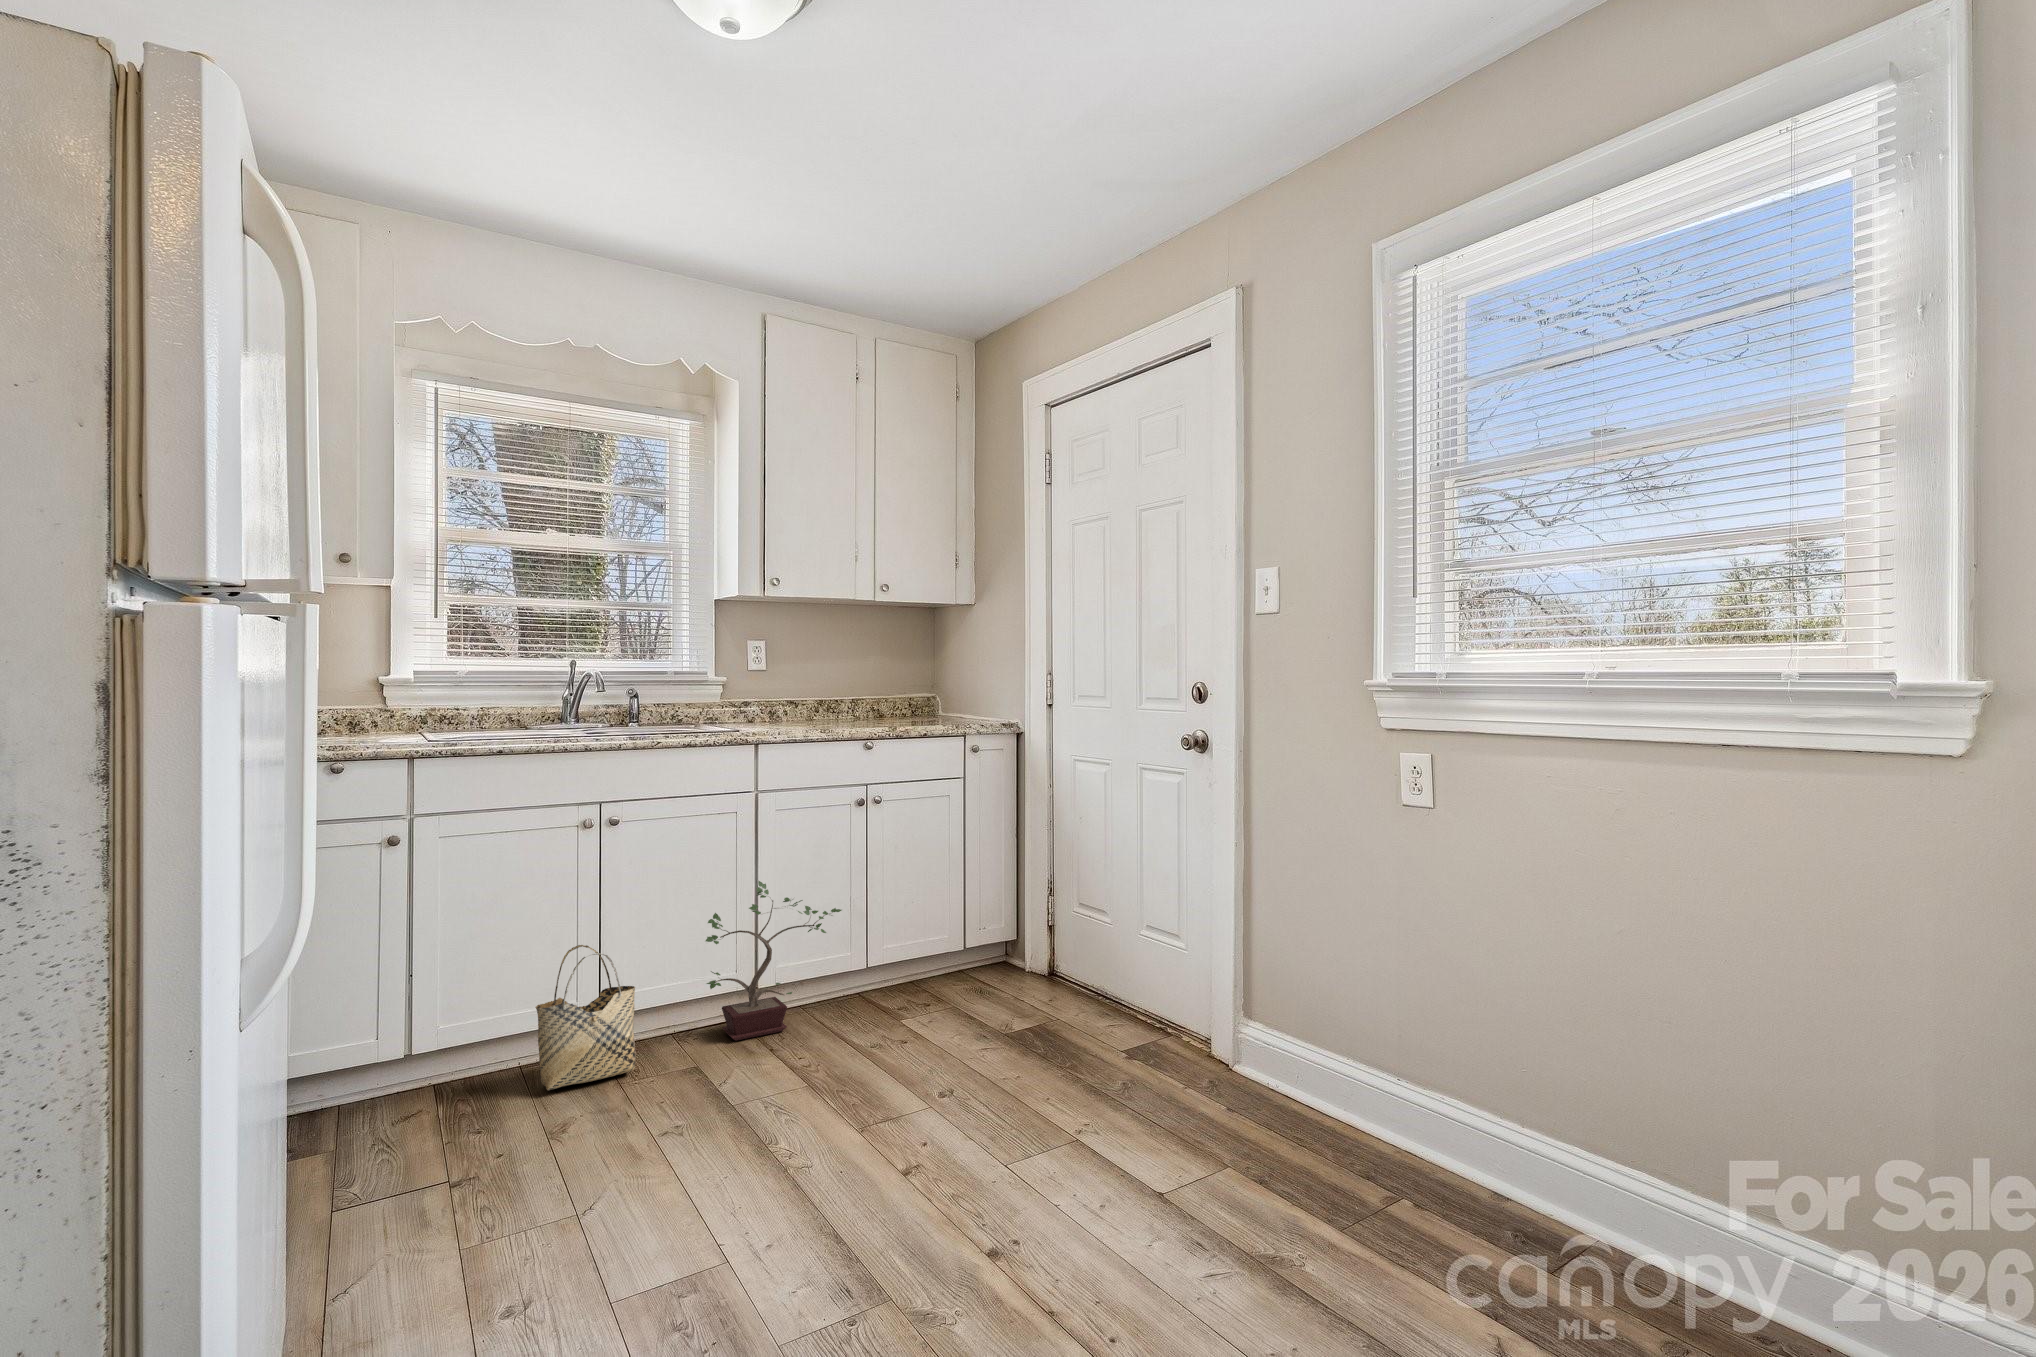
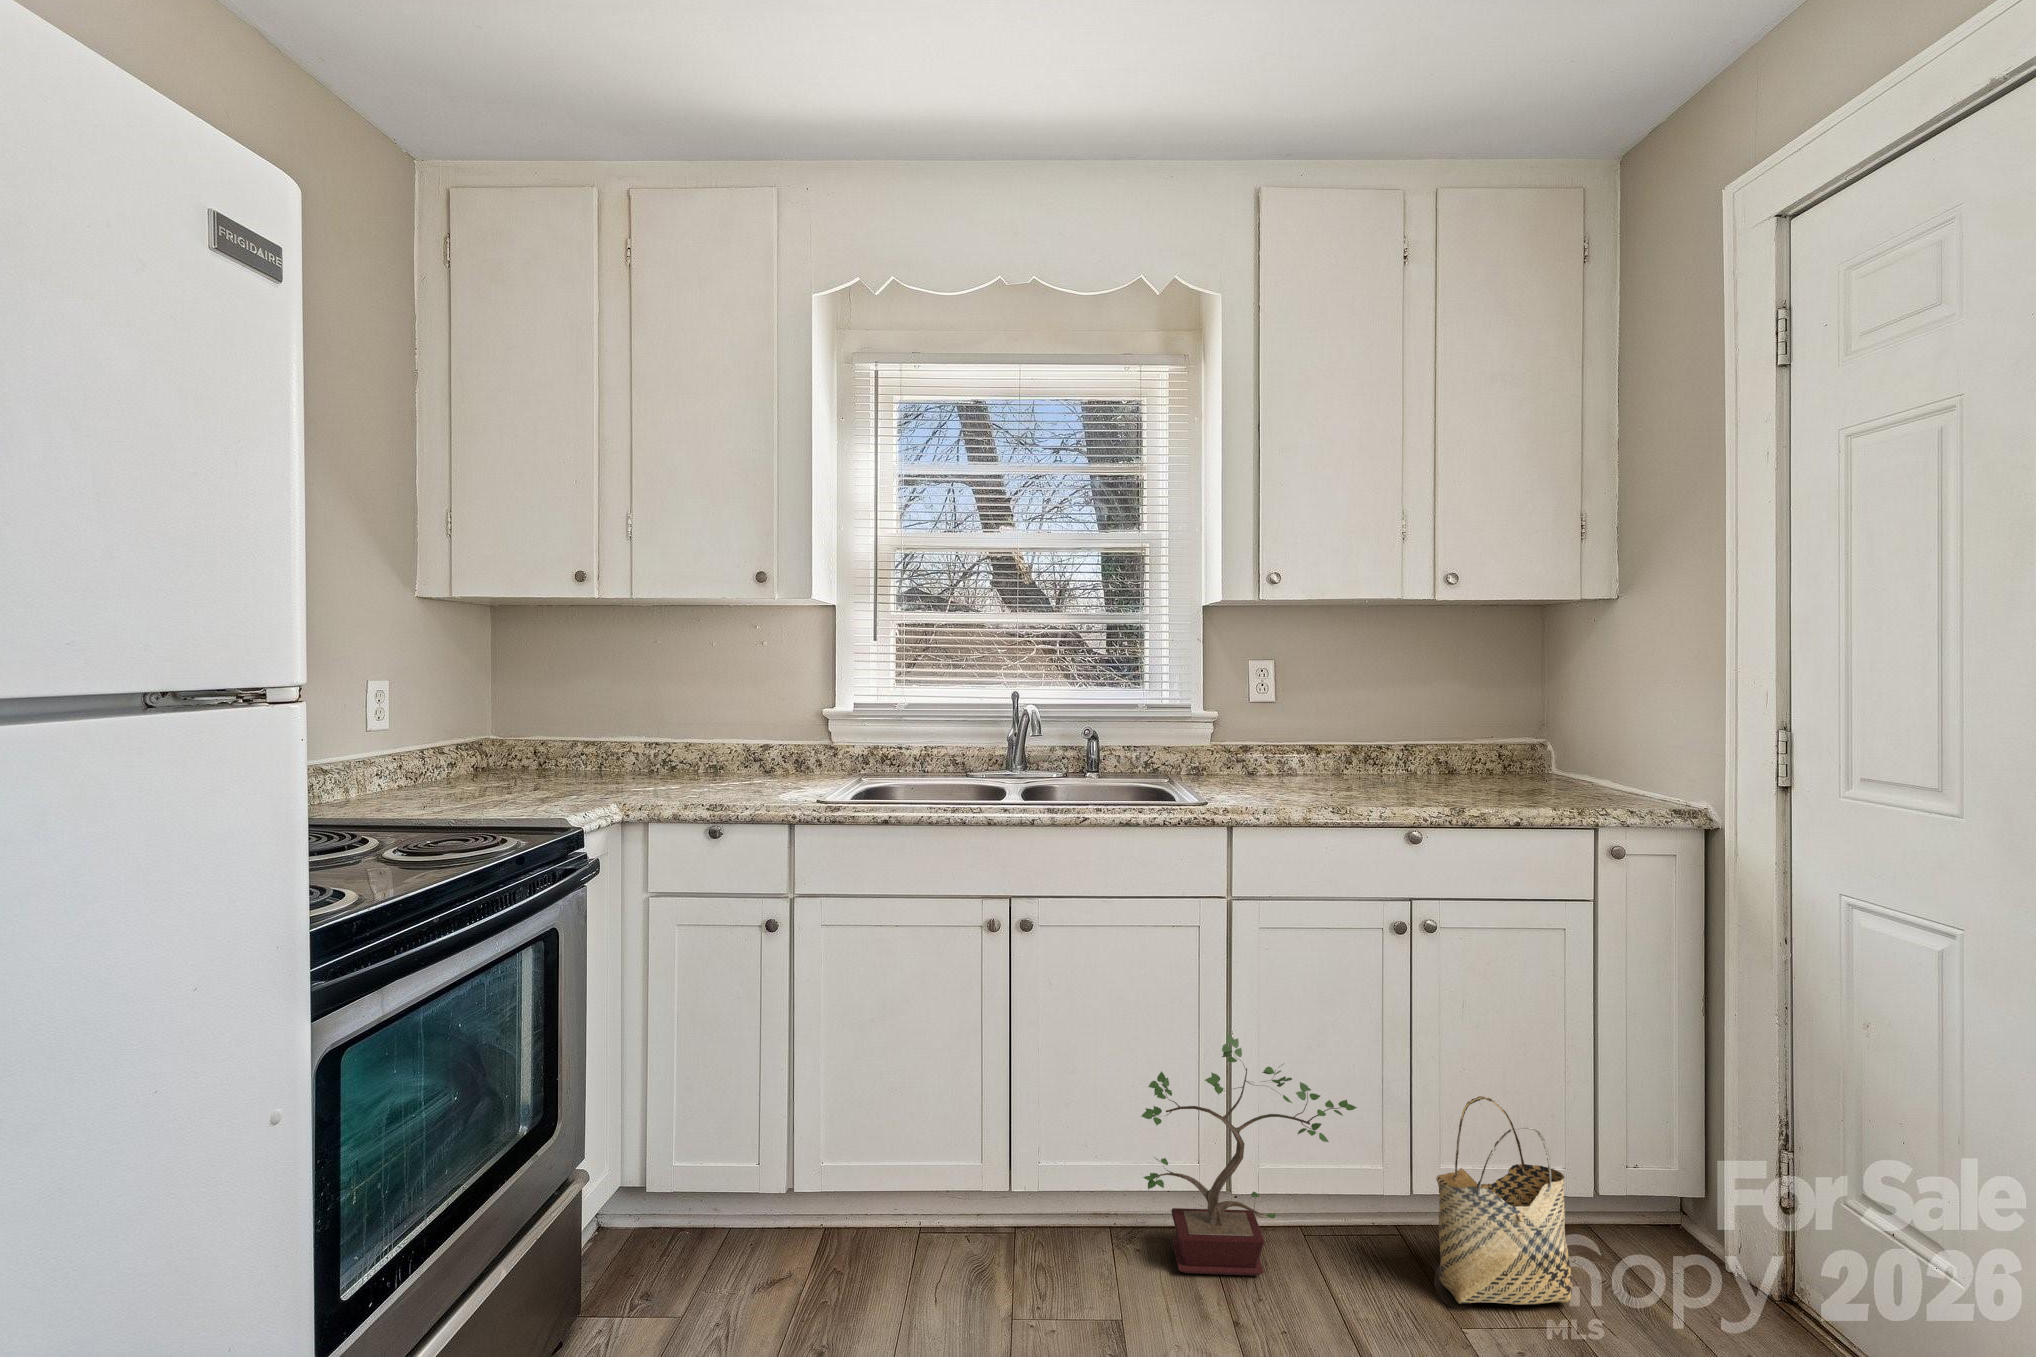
woven basket: present [535,945,636,1090] -> present [1436,1096,1572,1304]

